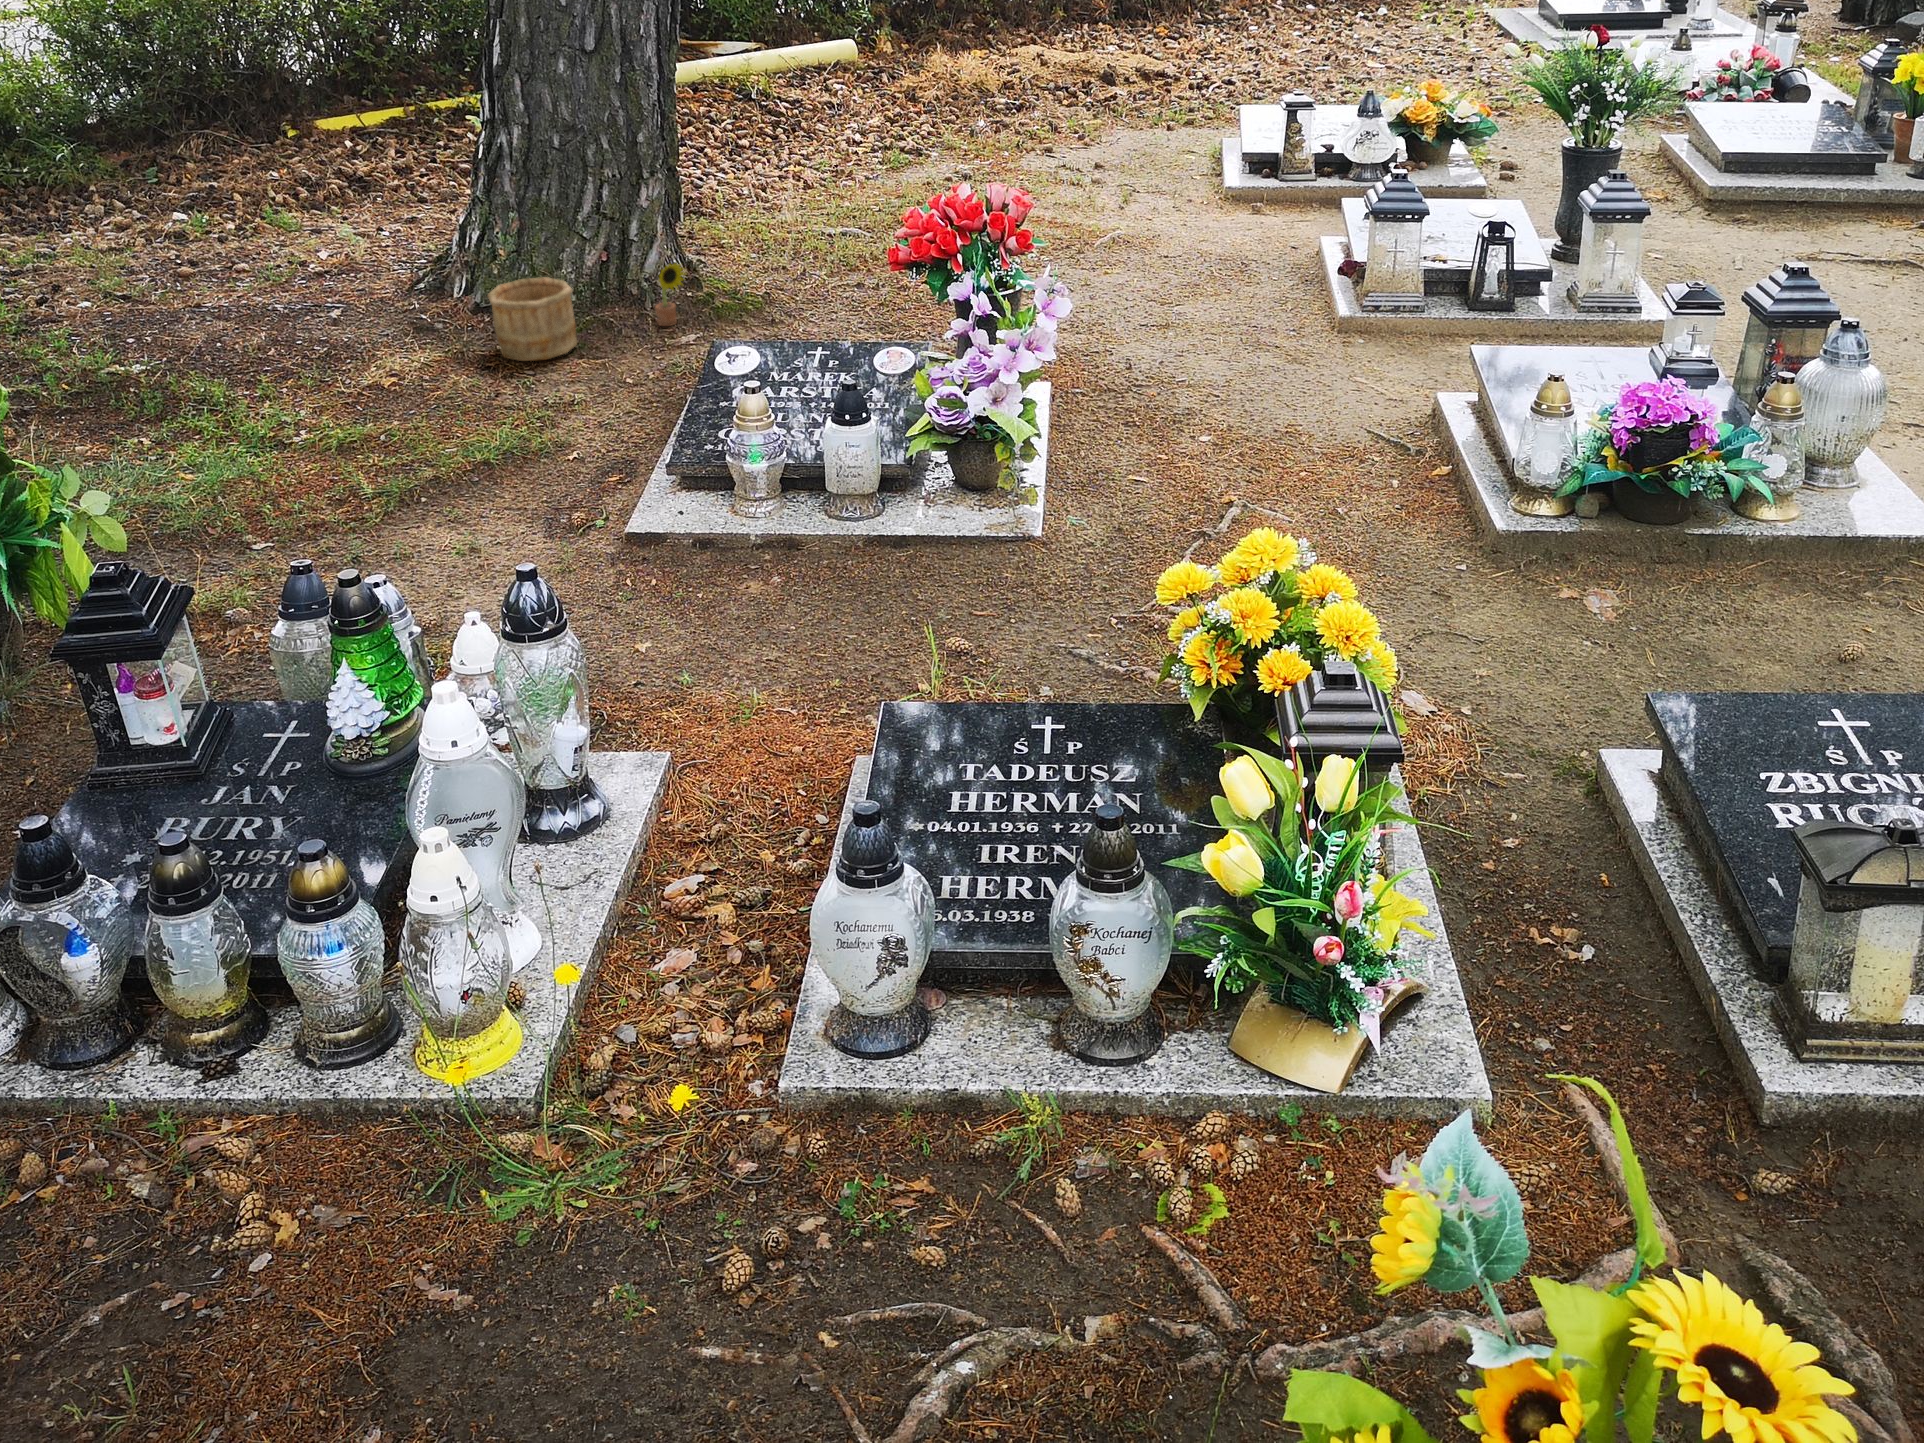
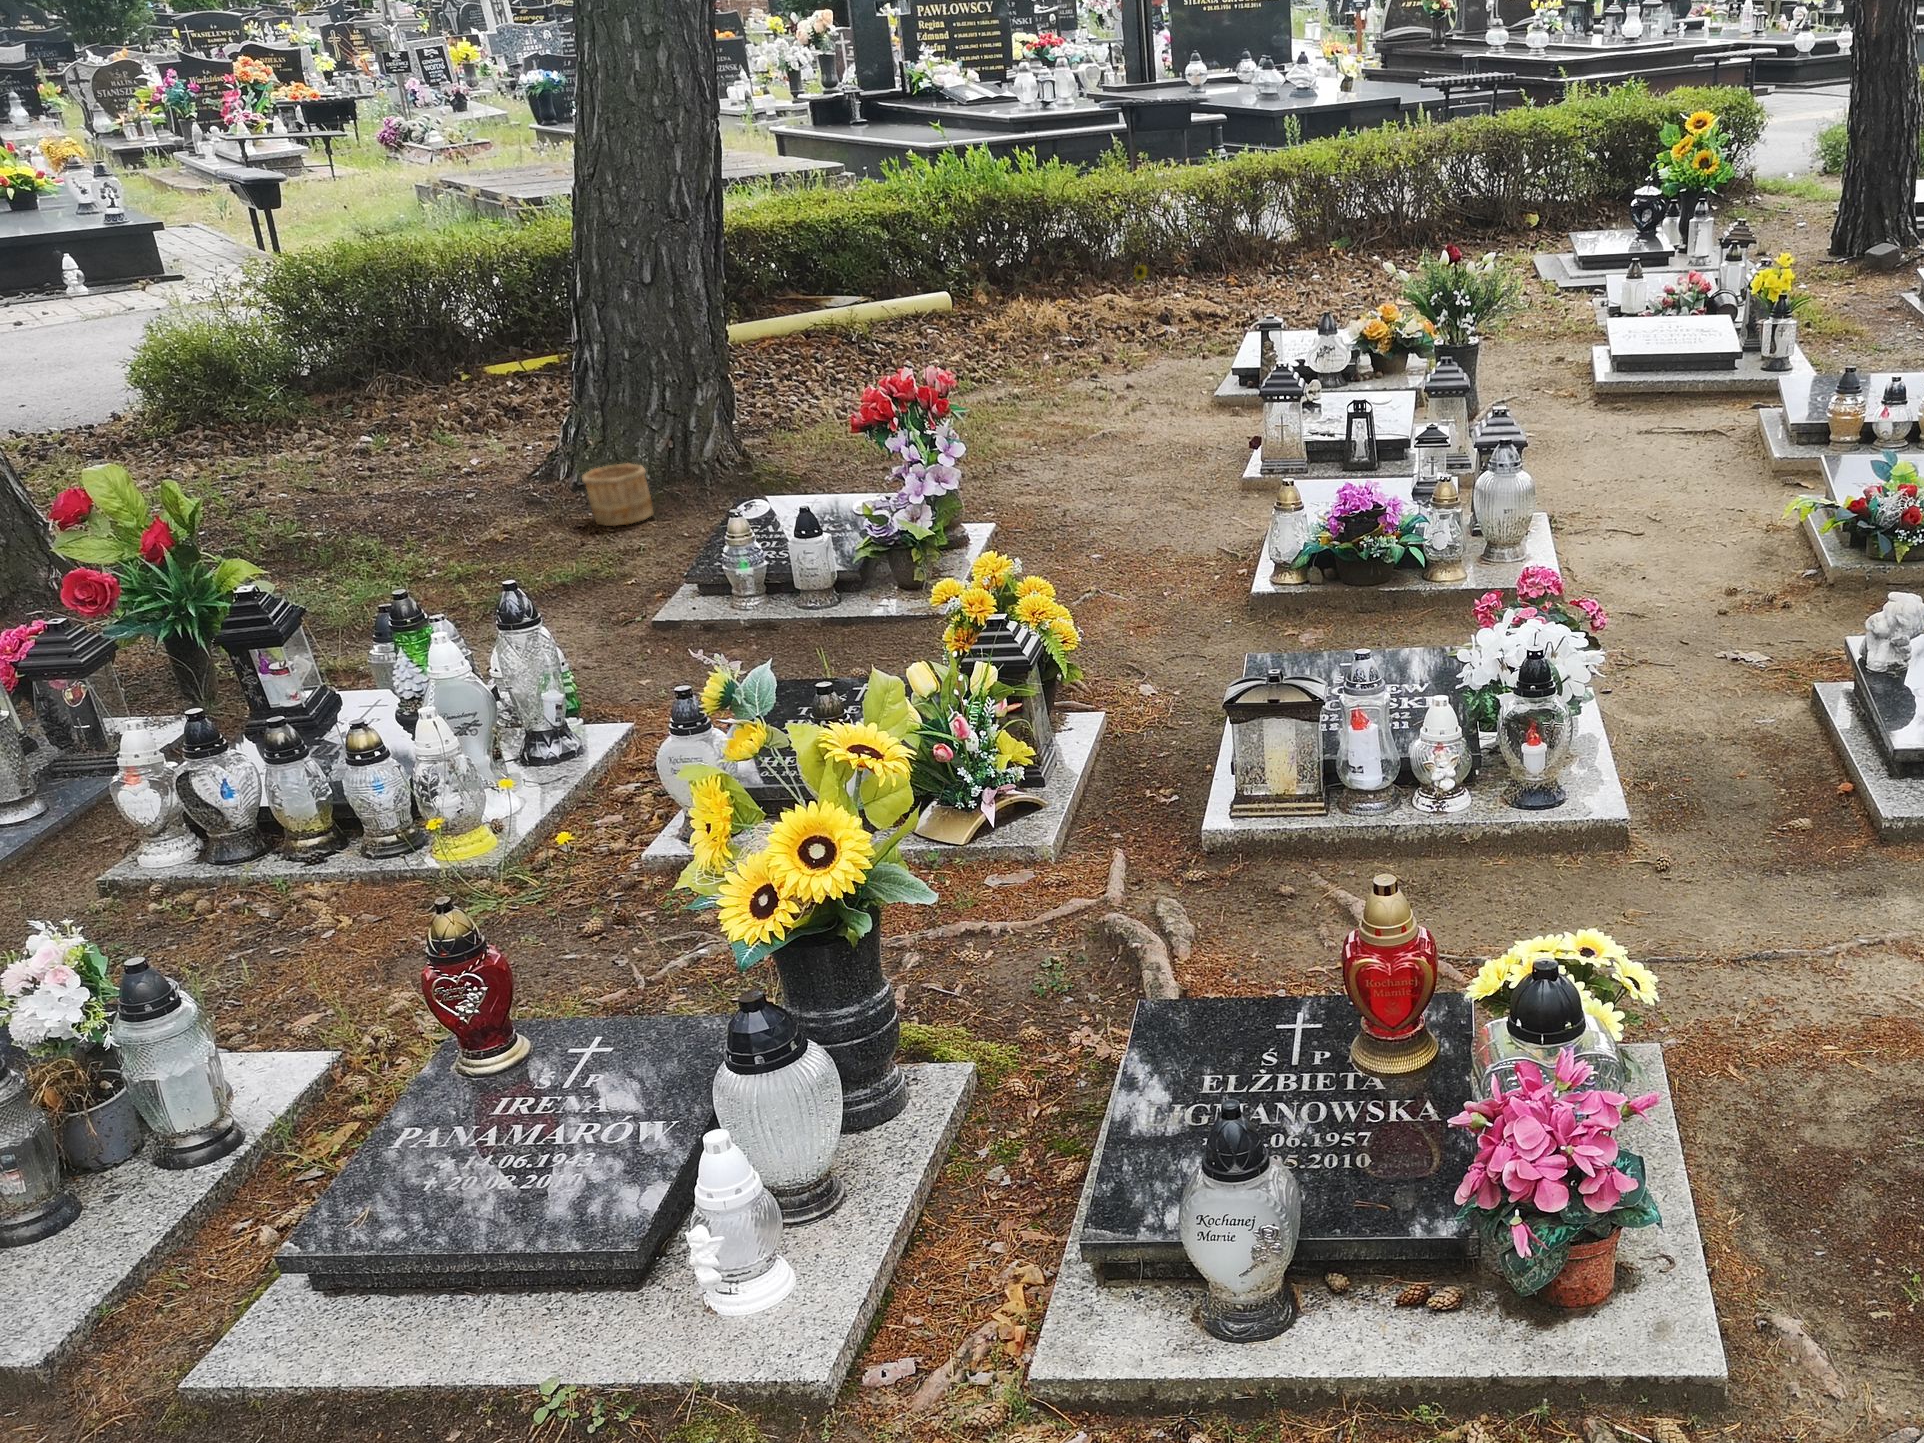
decorative plant: present [655,263,685,326] -> present [1133,265,1147,301]

